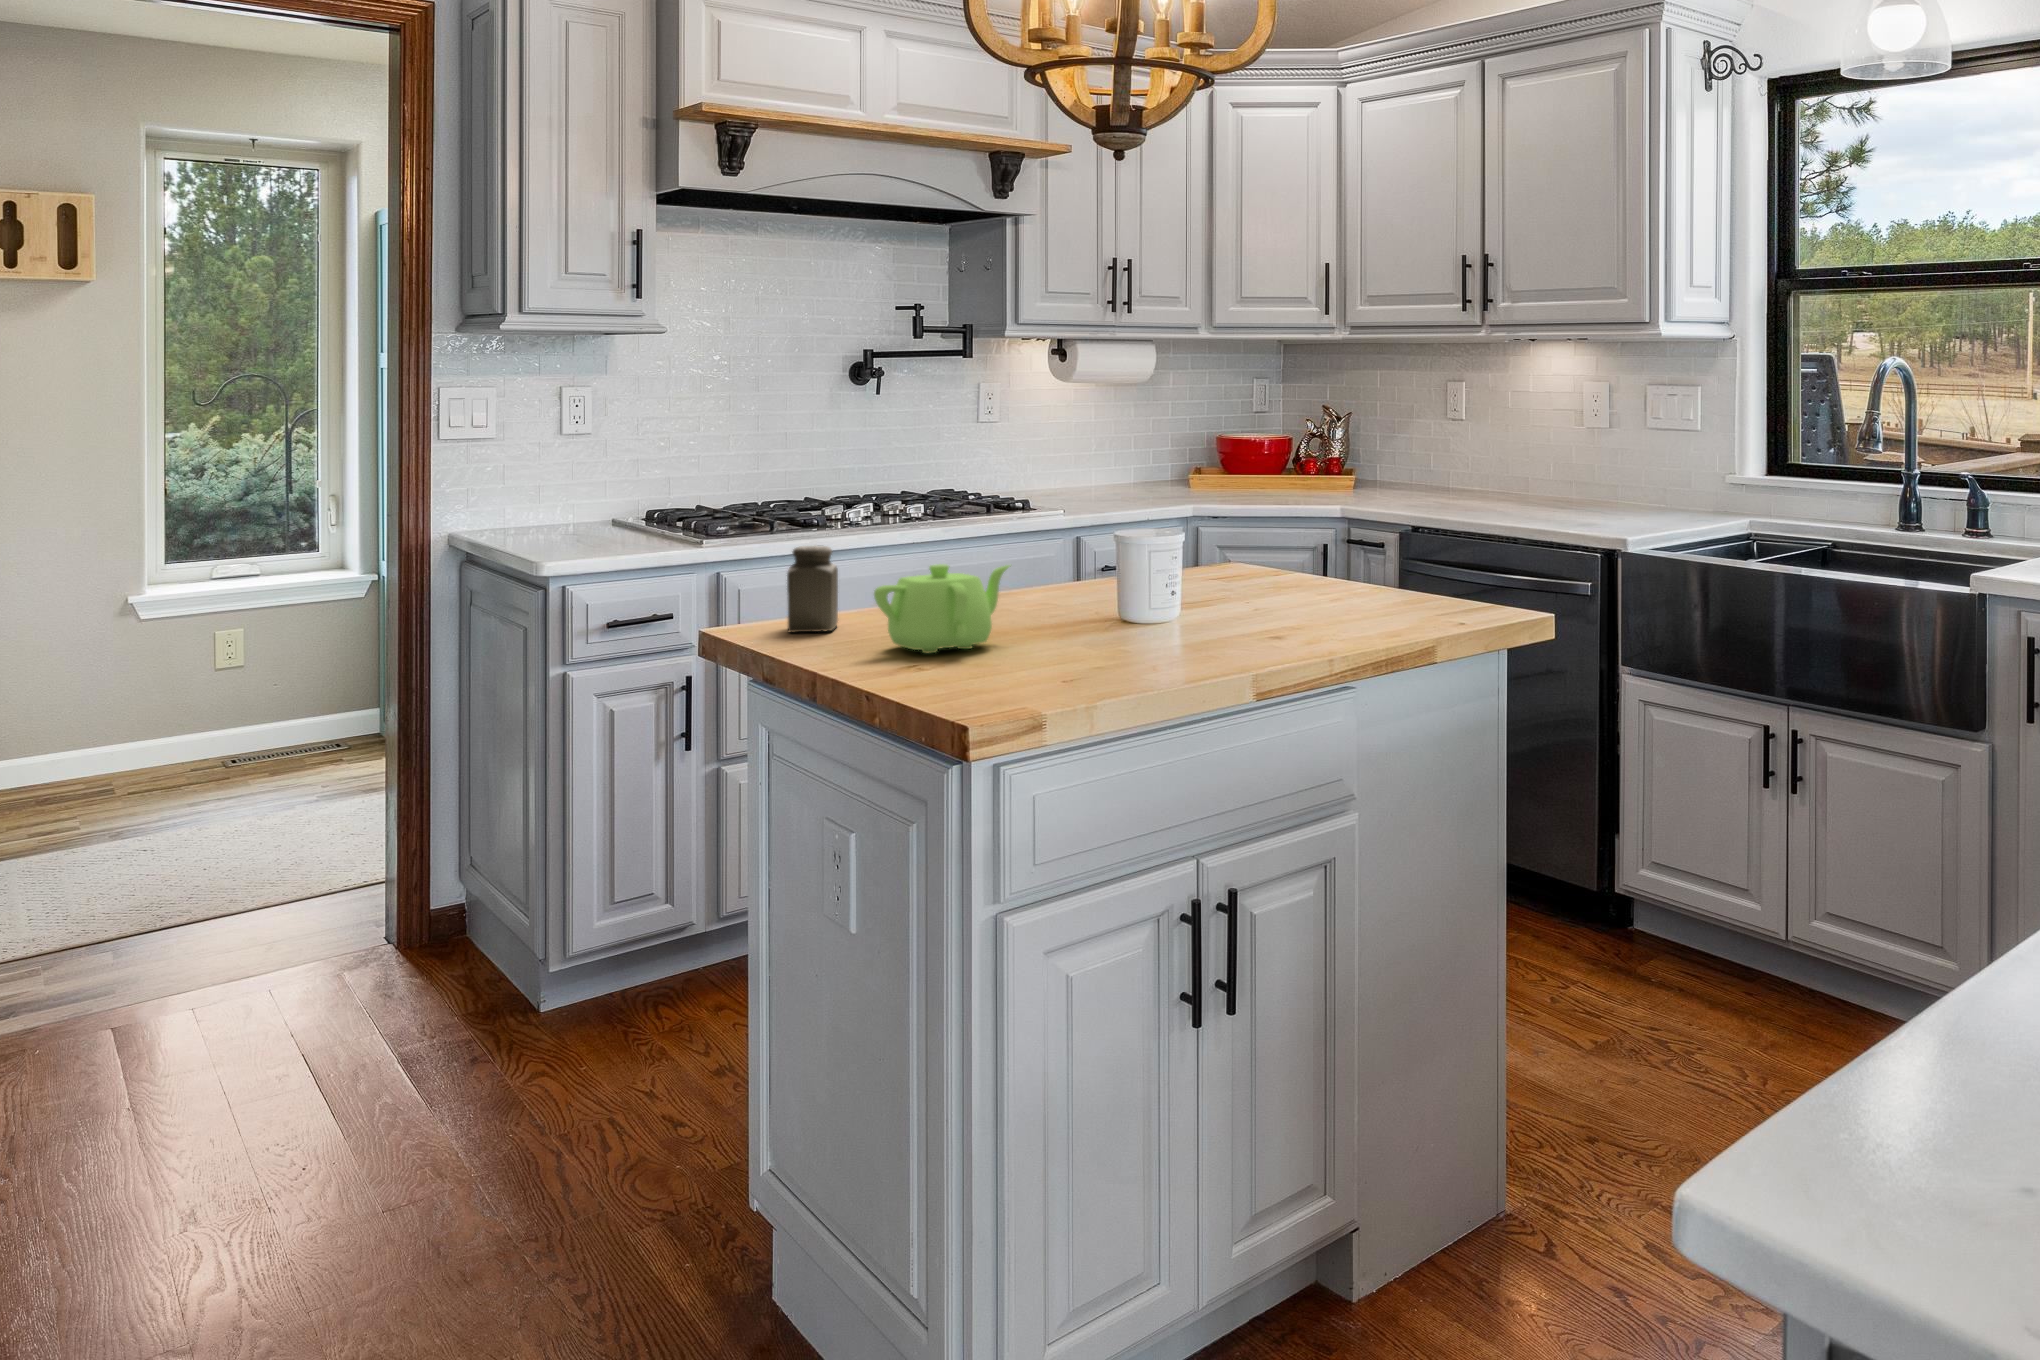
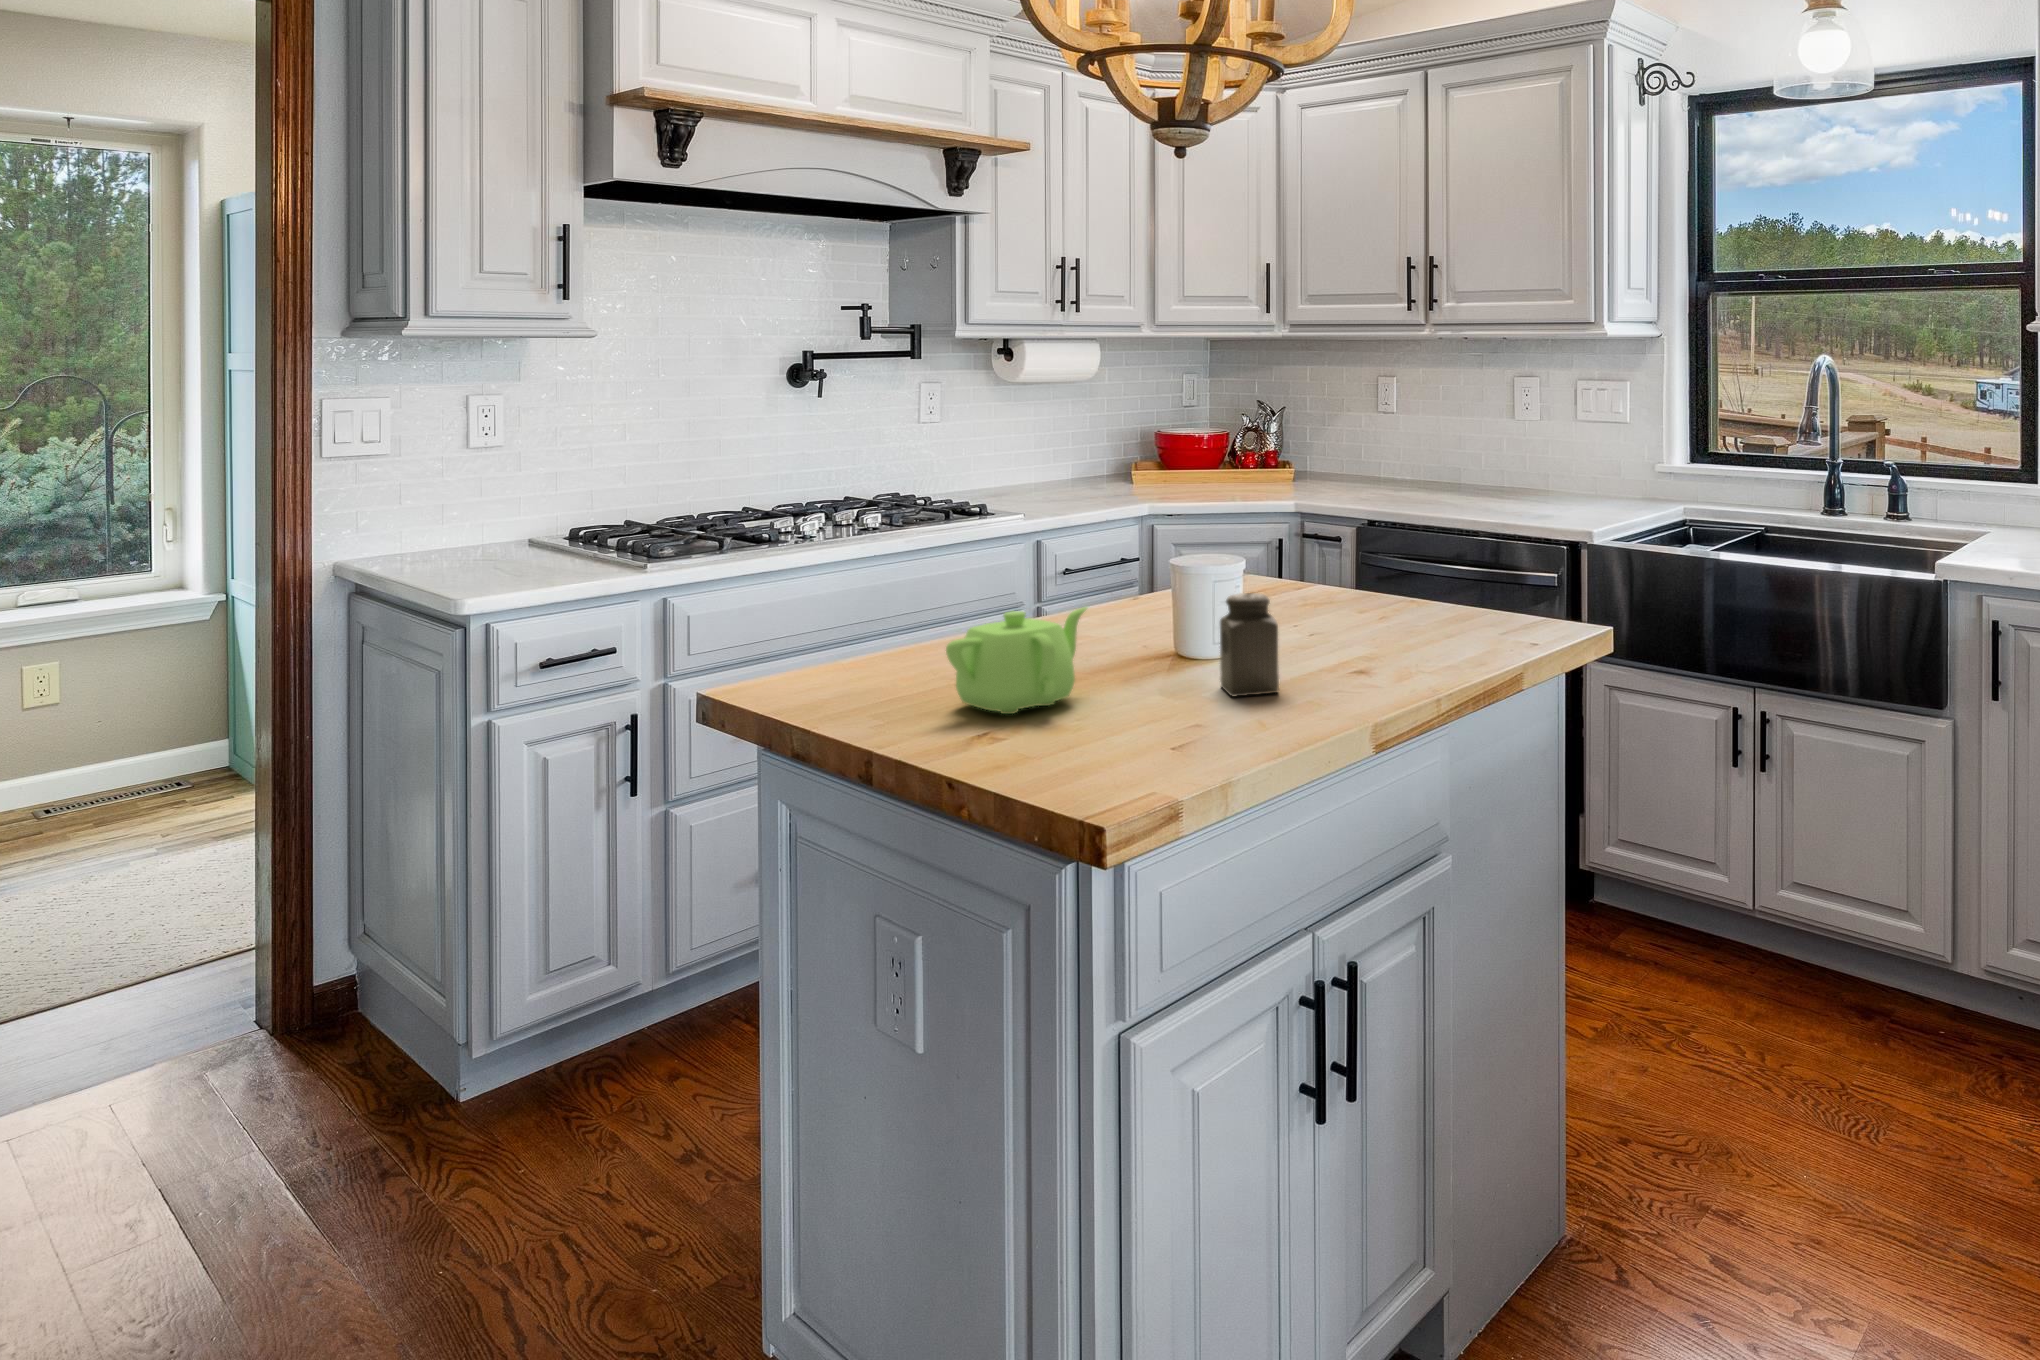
salt shaker: present [787,545,838,632] -> present [1220,593,1279,697]

